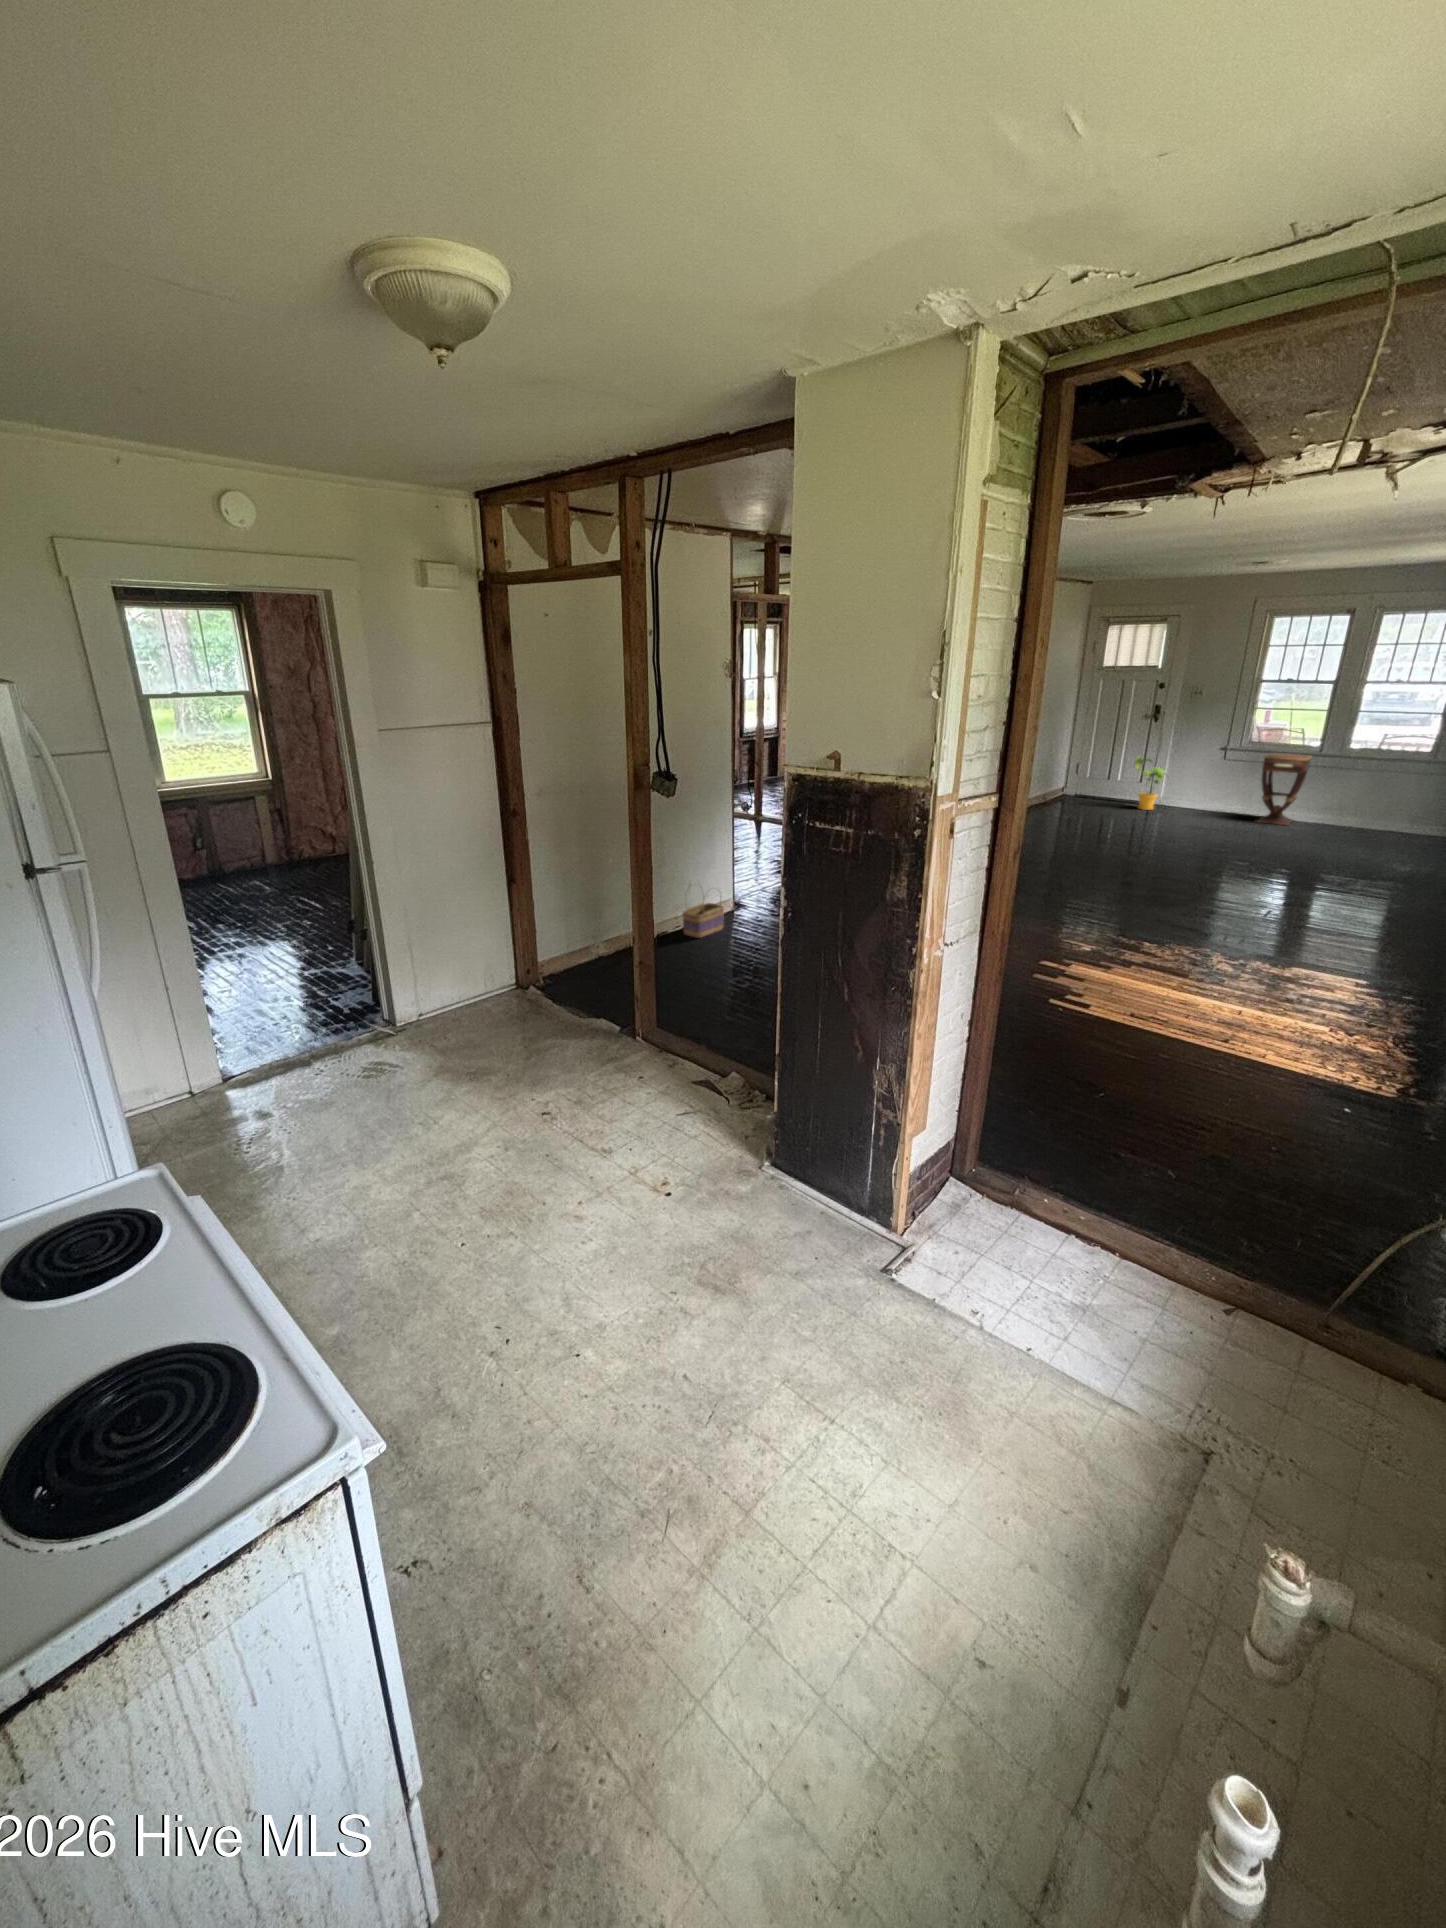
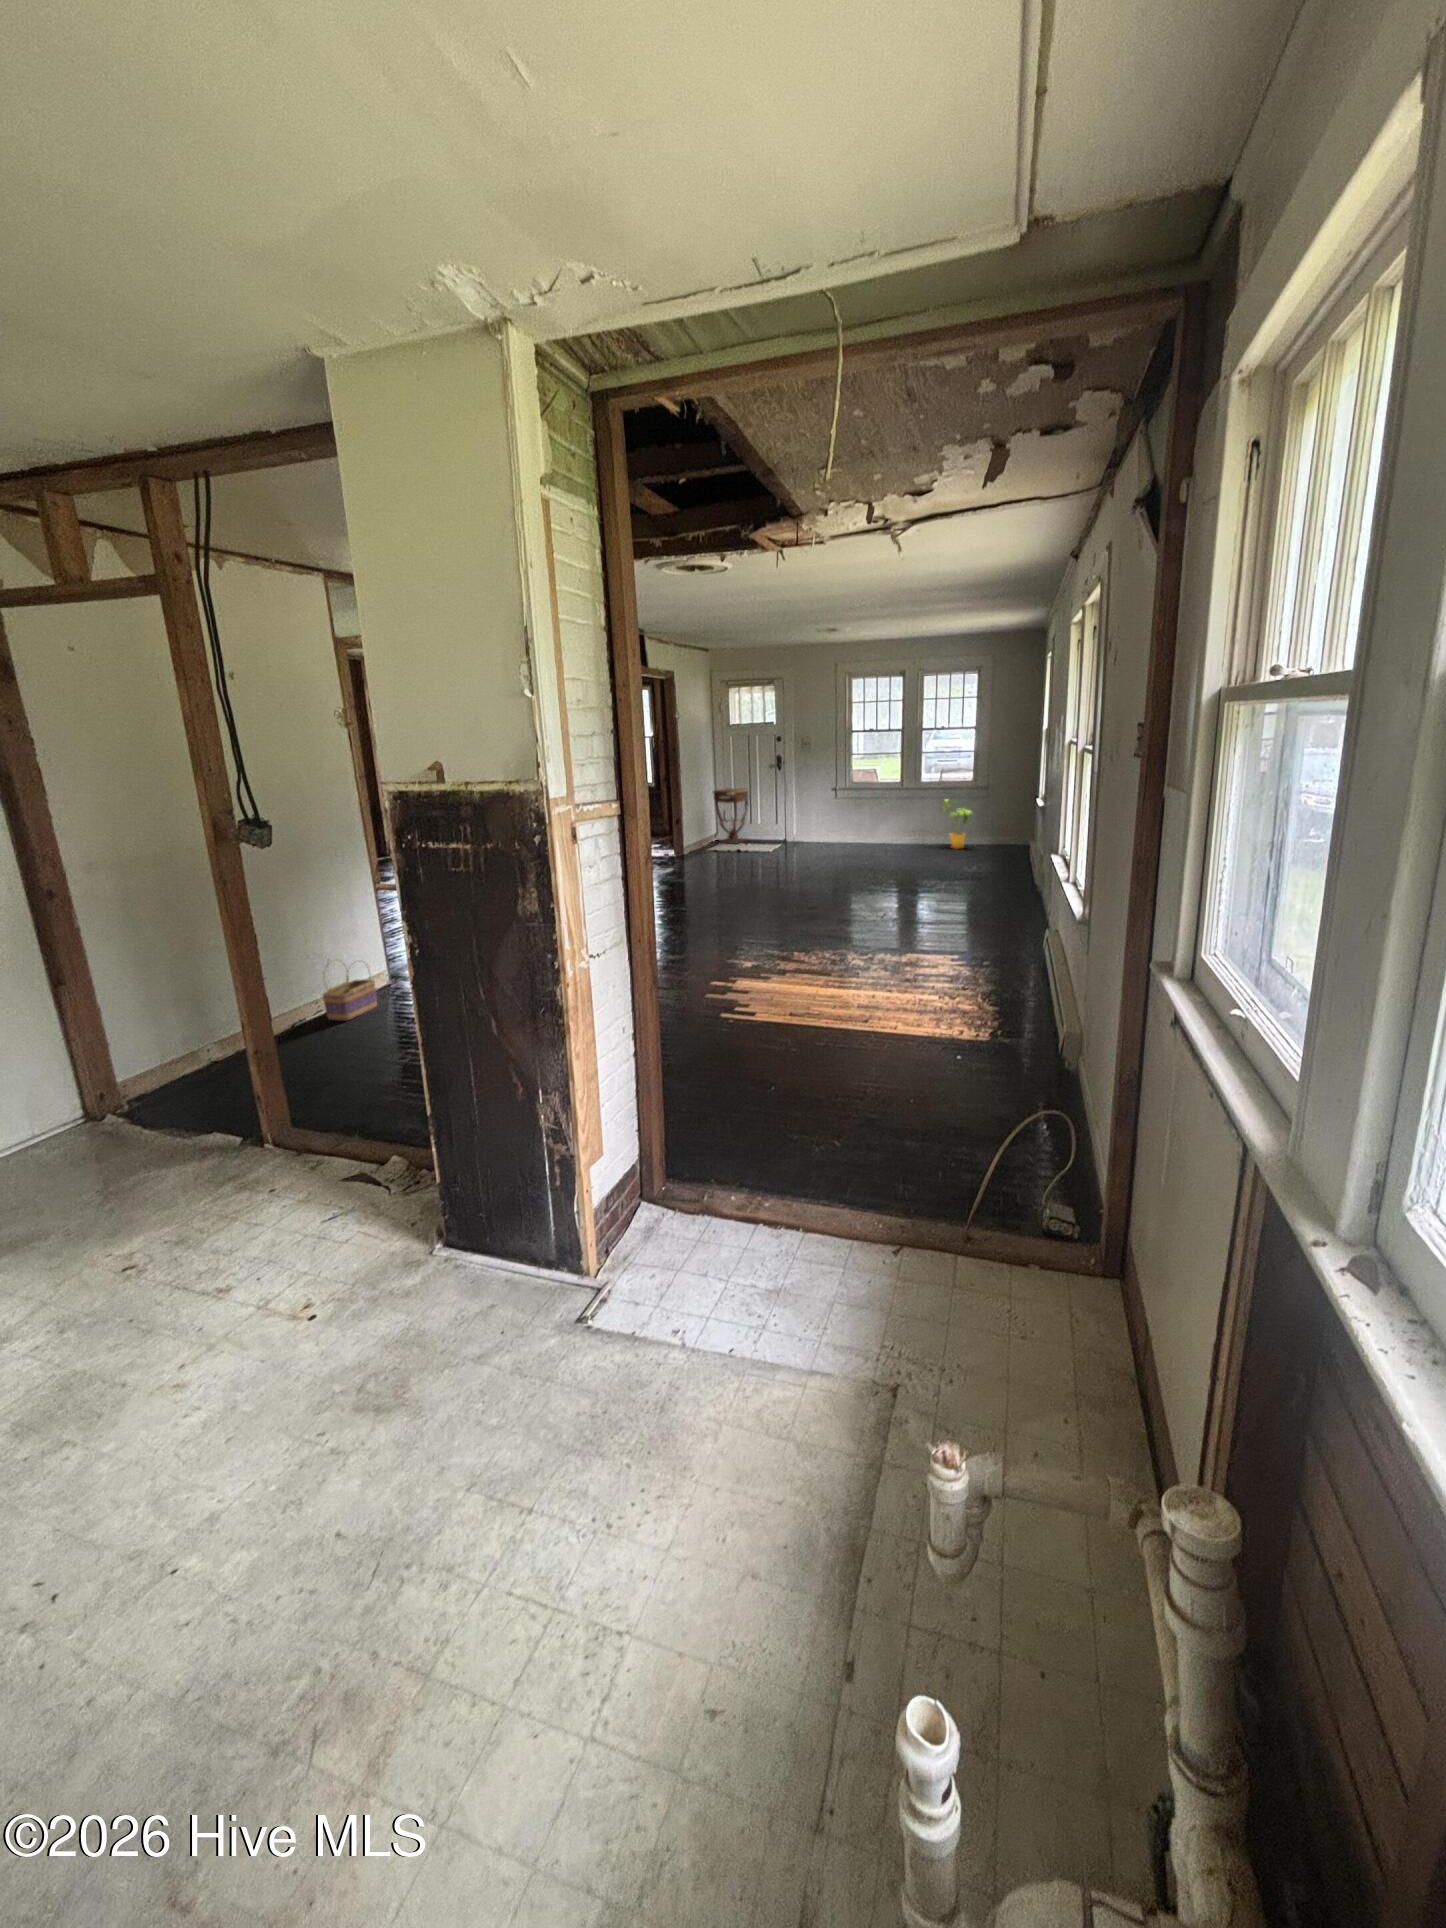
side table: present [1256,753,1312,825] -> present [713,788,748,844]
house plant: present [1135,756,1168,810] -> present [943,799,971,849]

